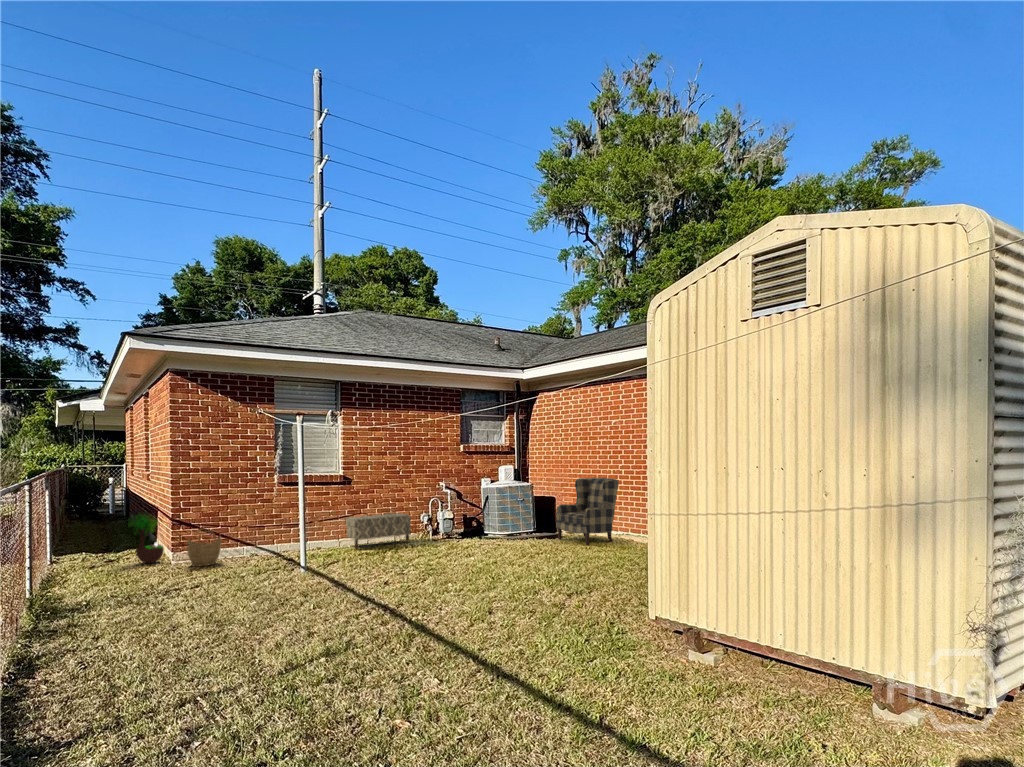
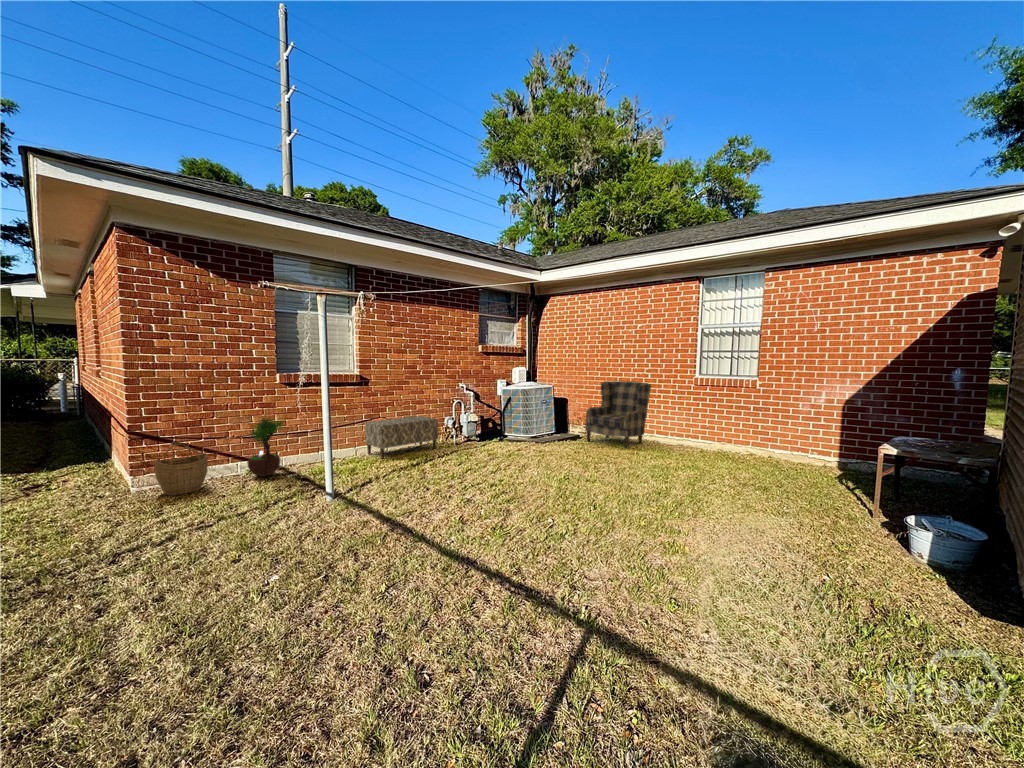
potted tree: present [130,515,164,563] -> present [248,417,282,477]

